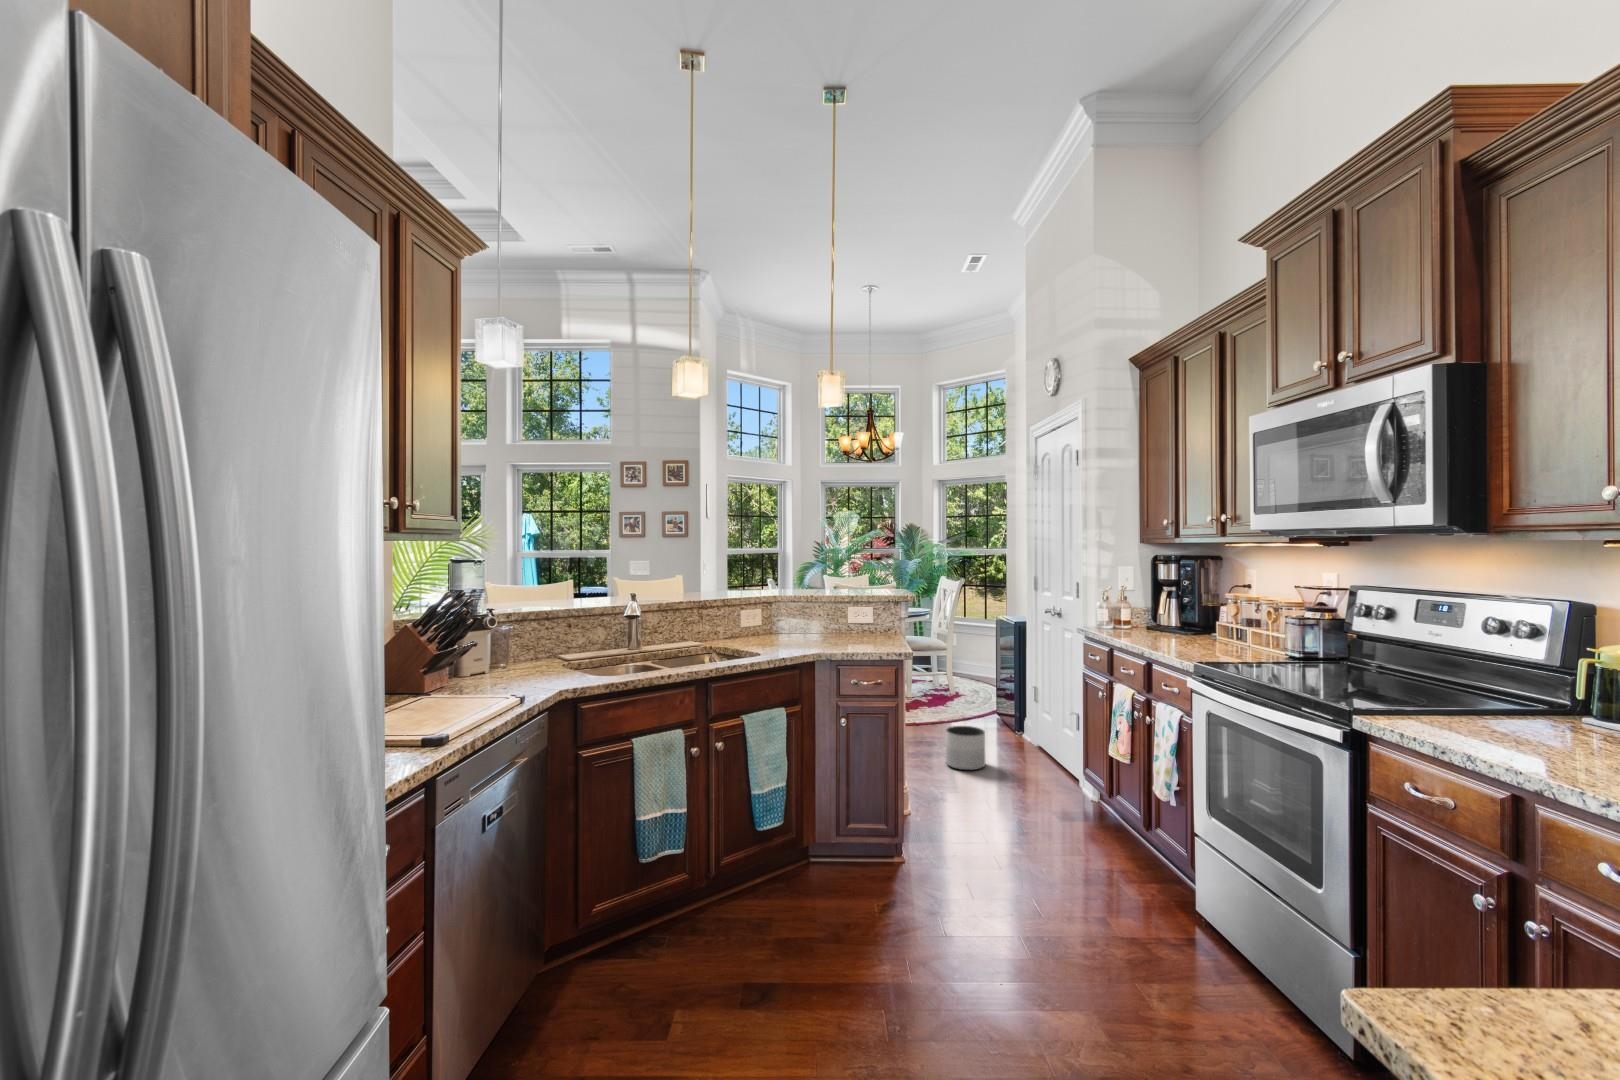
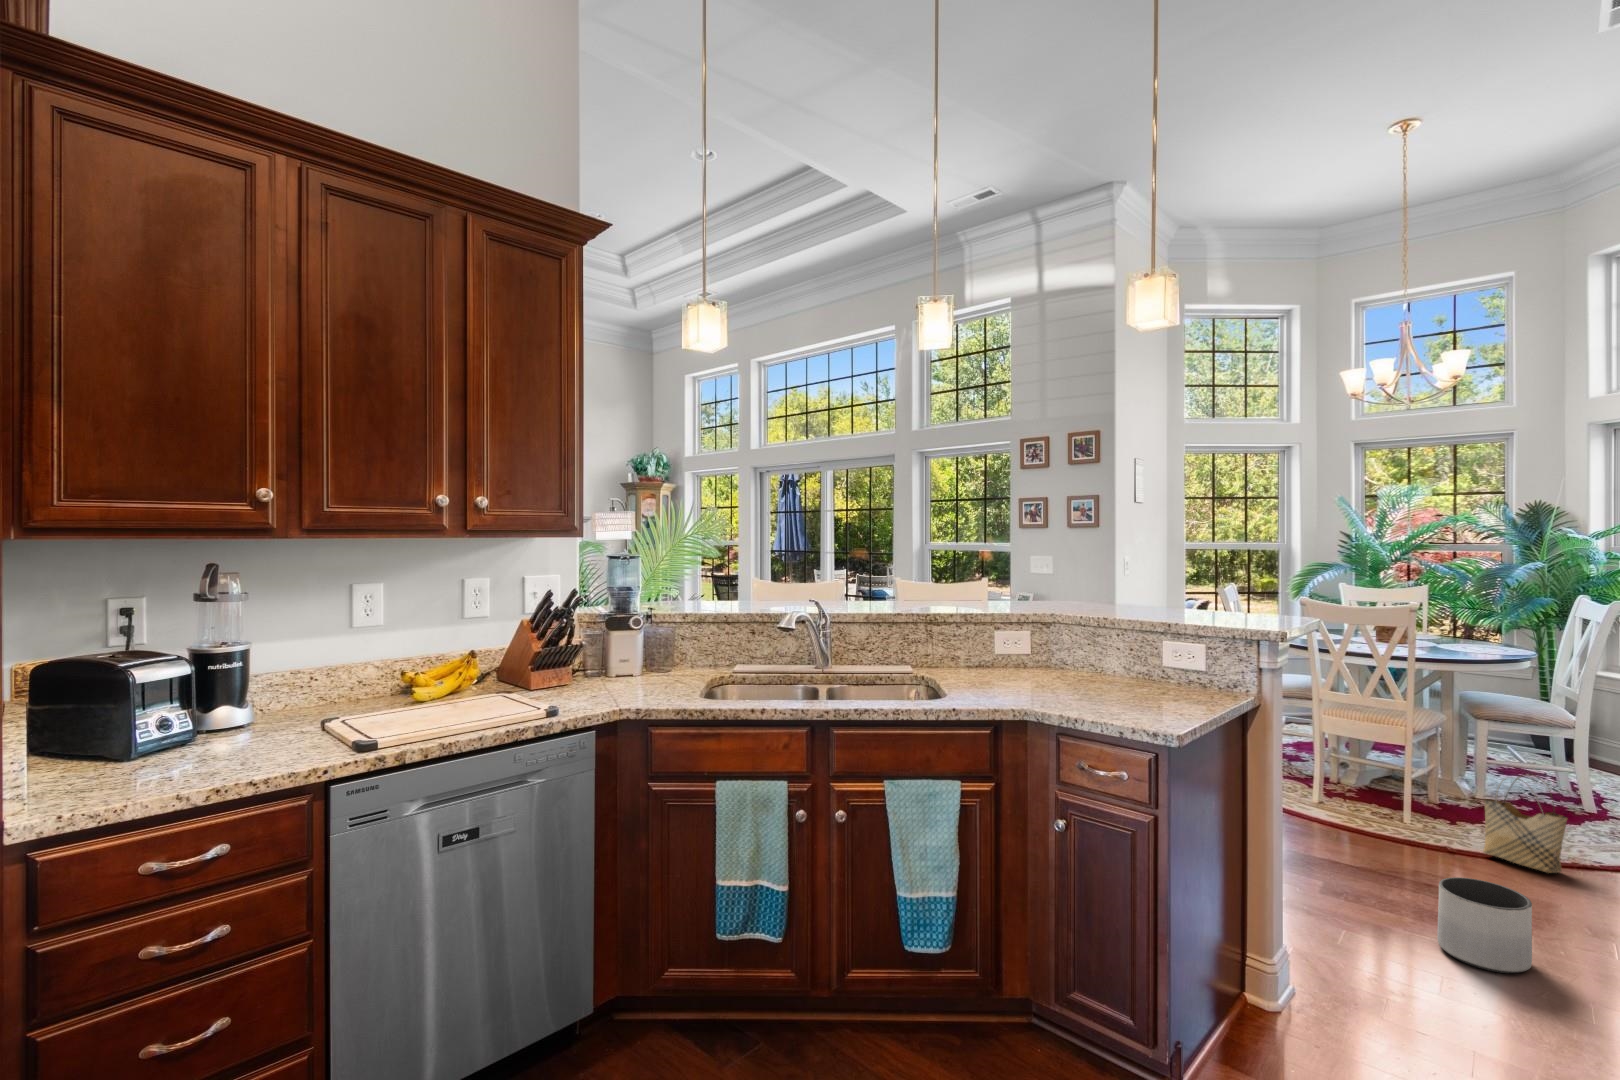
woven basket: none [929,671,966,722] -> present [1483,774,1568,873]

